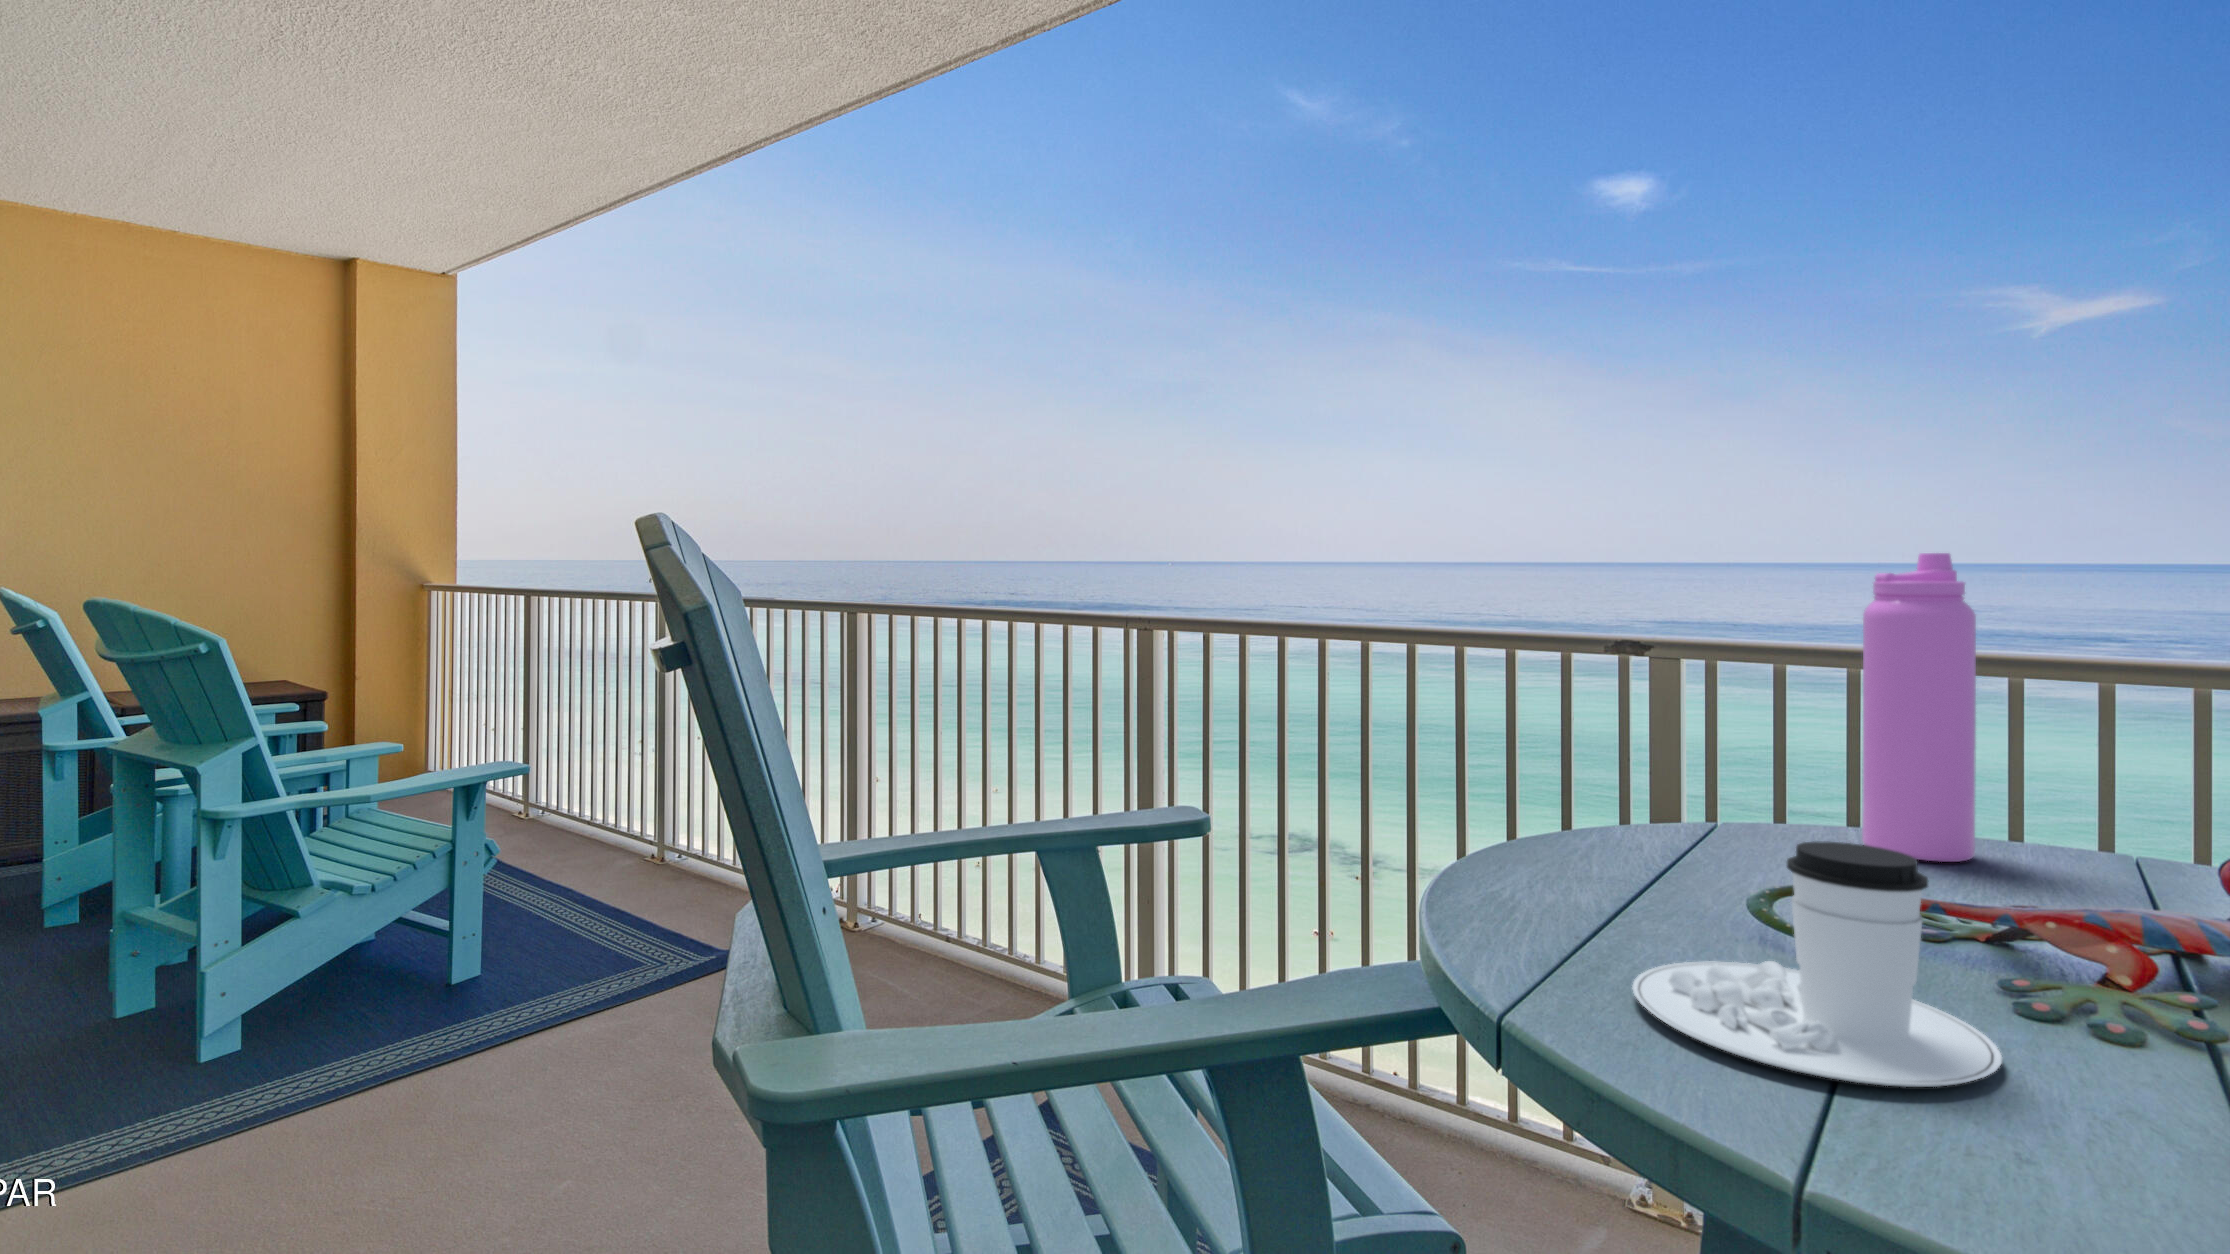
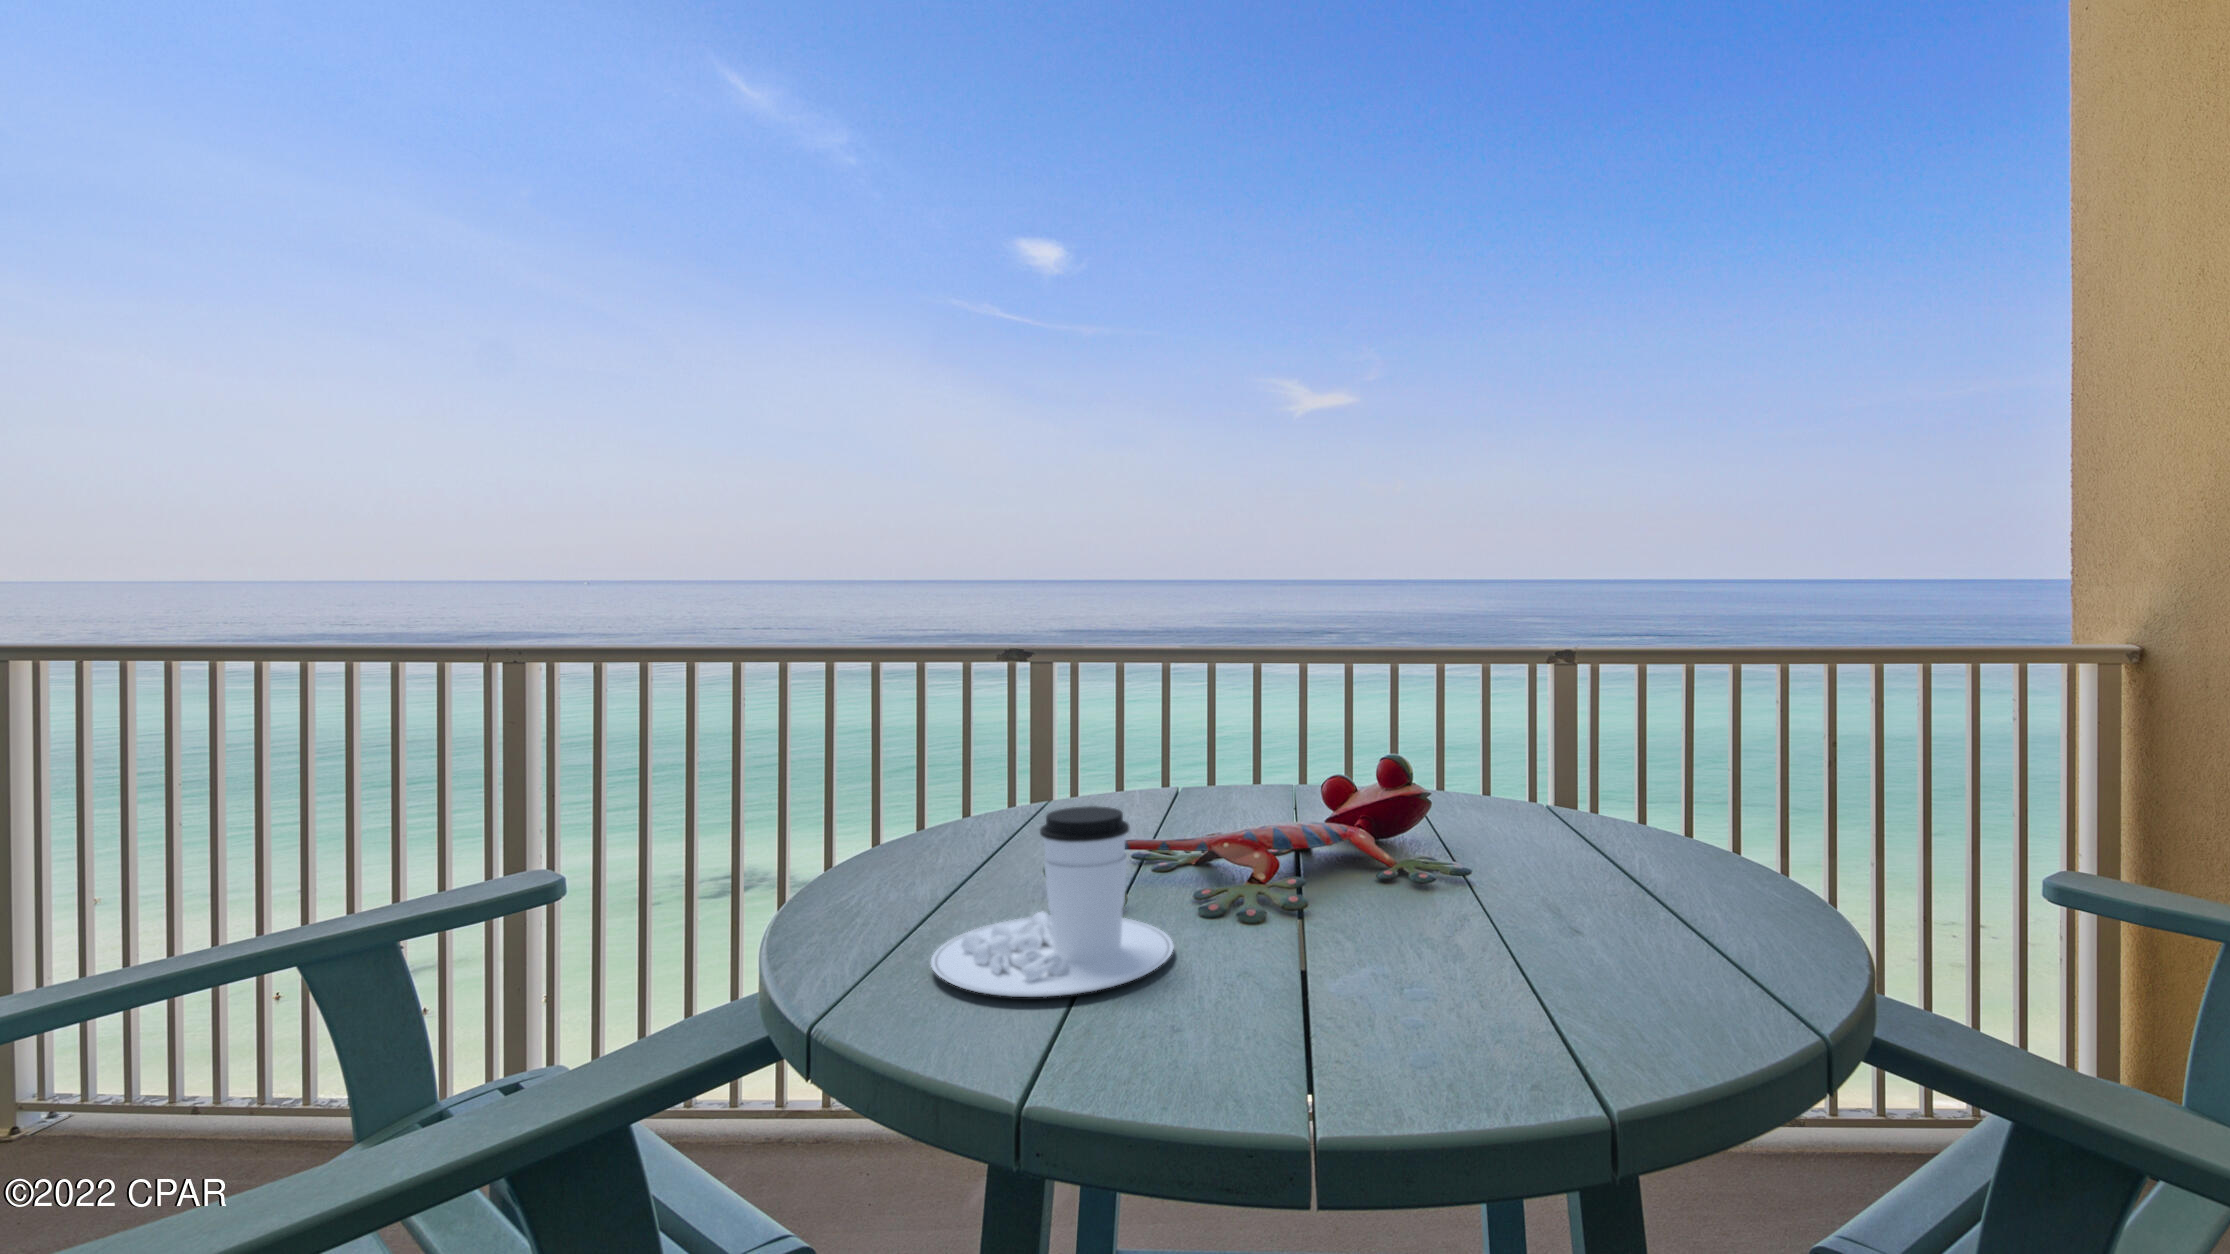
water bottle: present [1862,553,1976,862] -> none [1145,569,1218,810]

